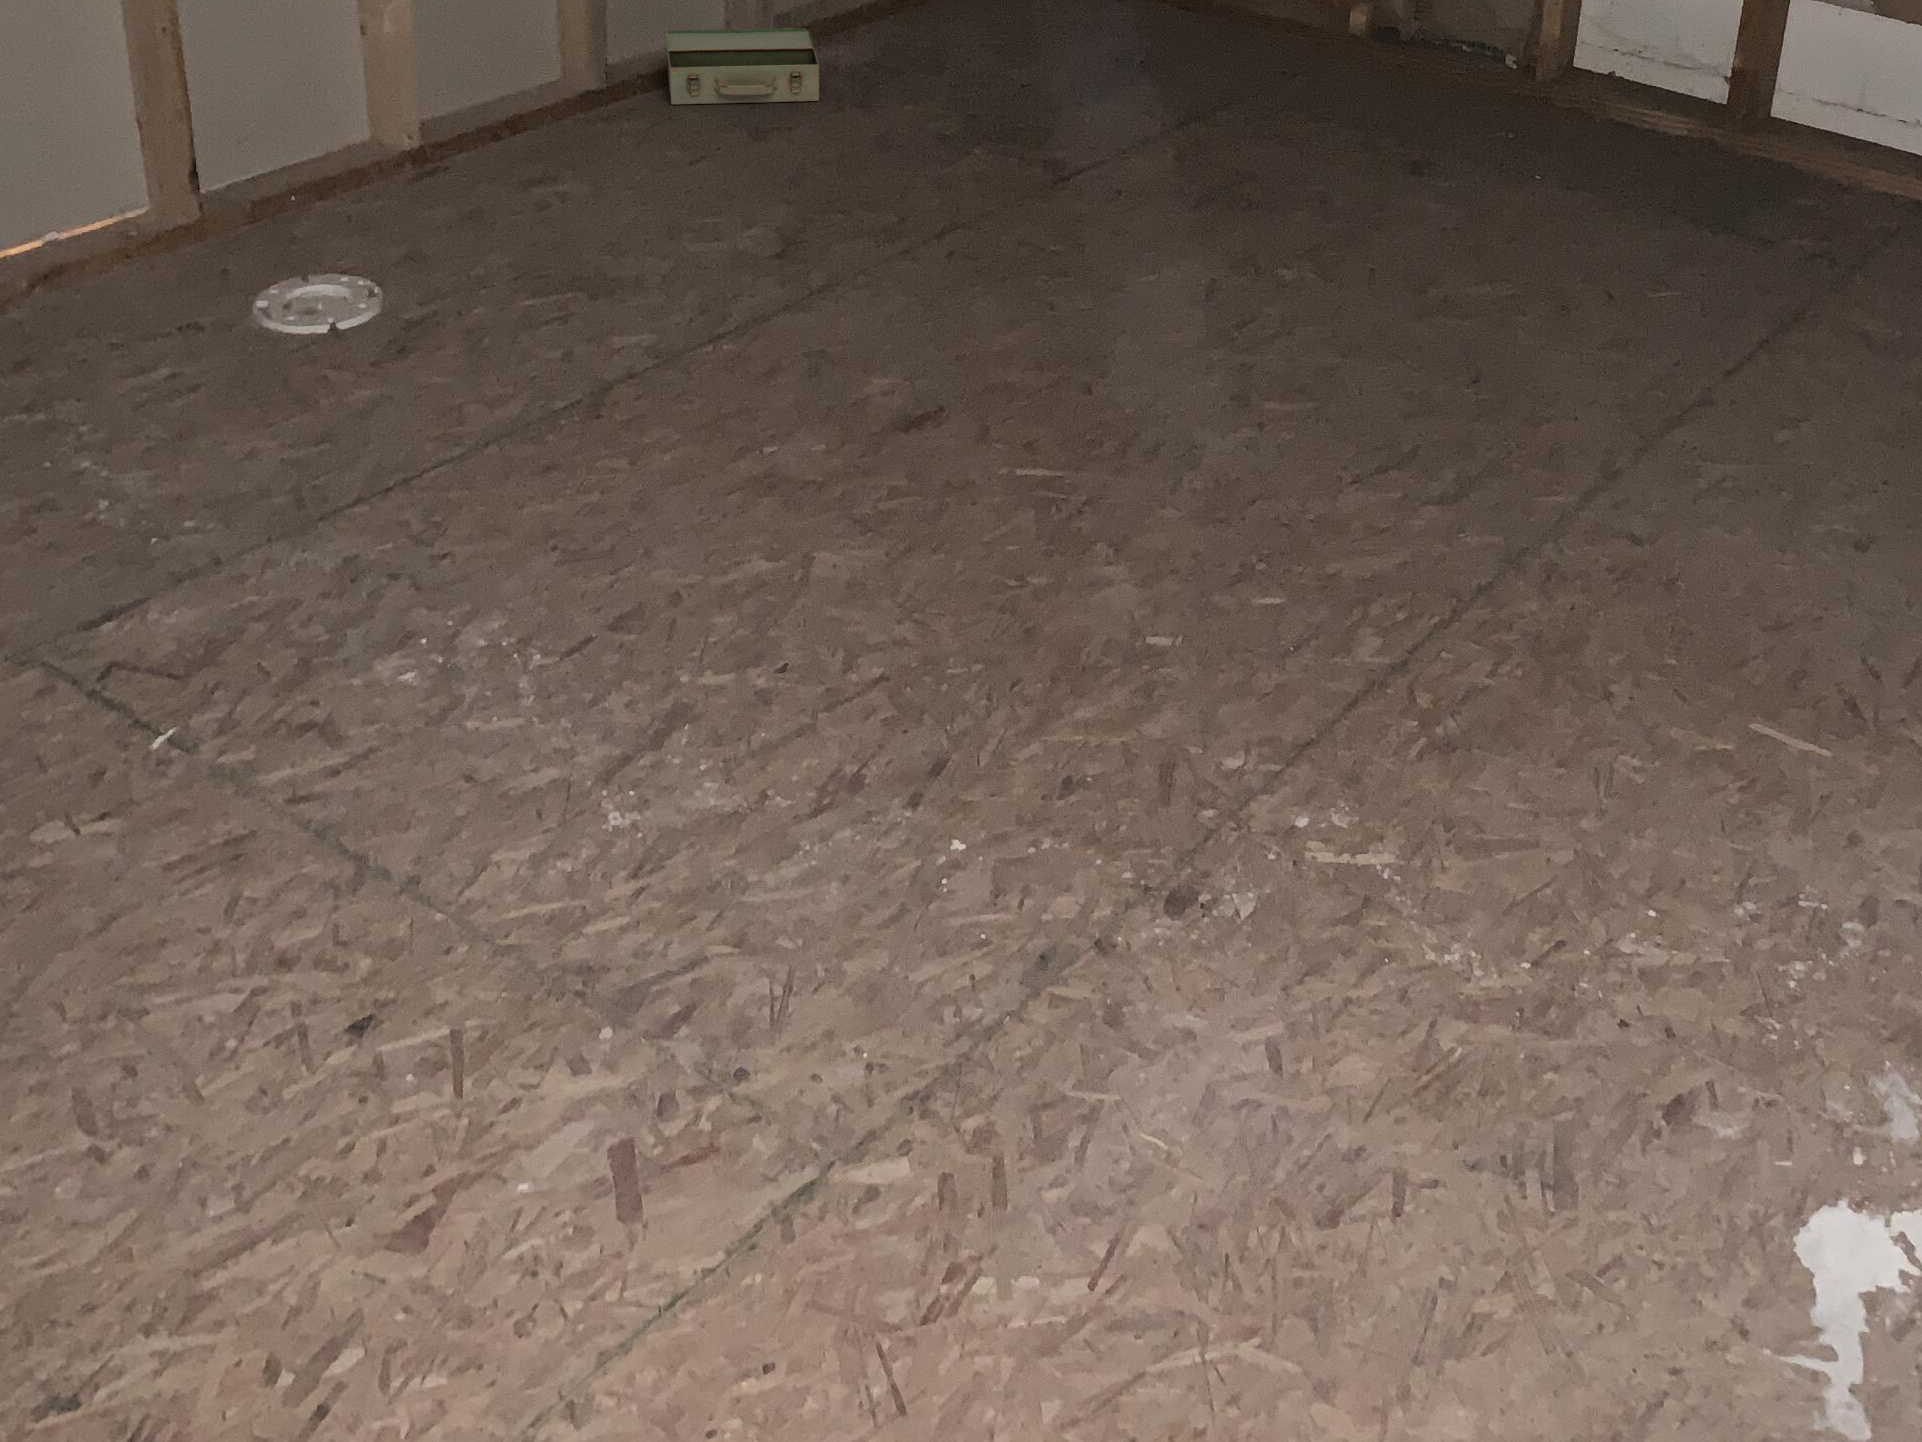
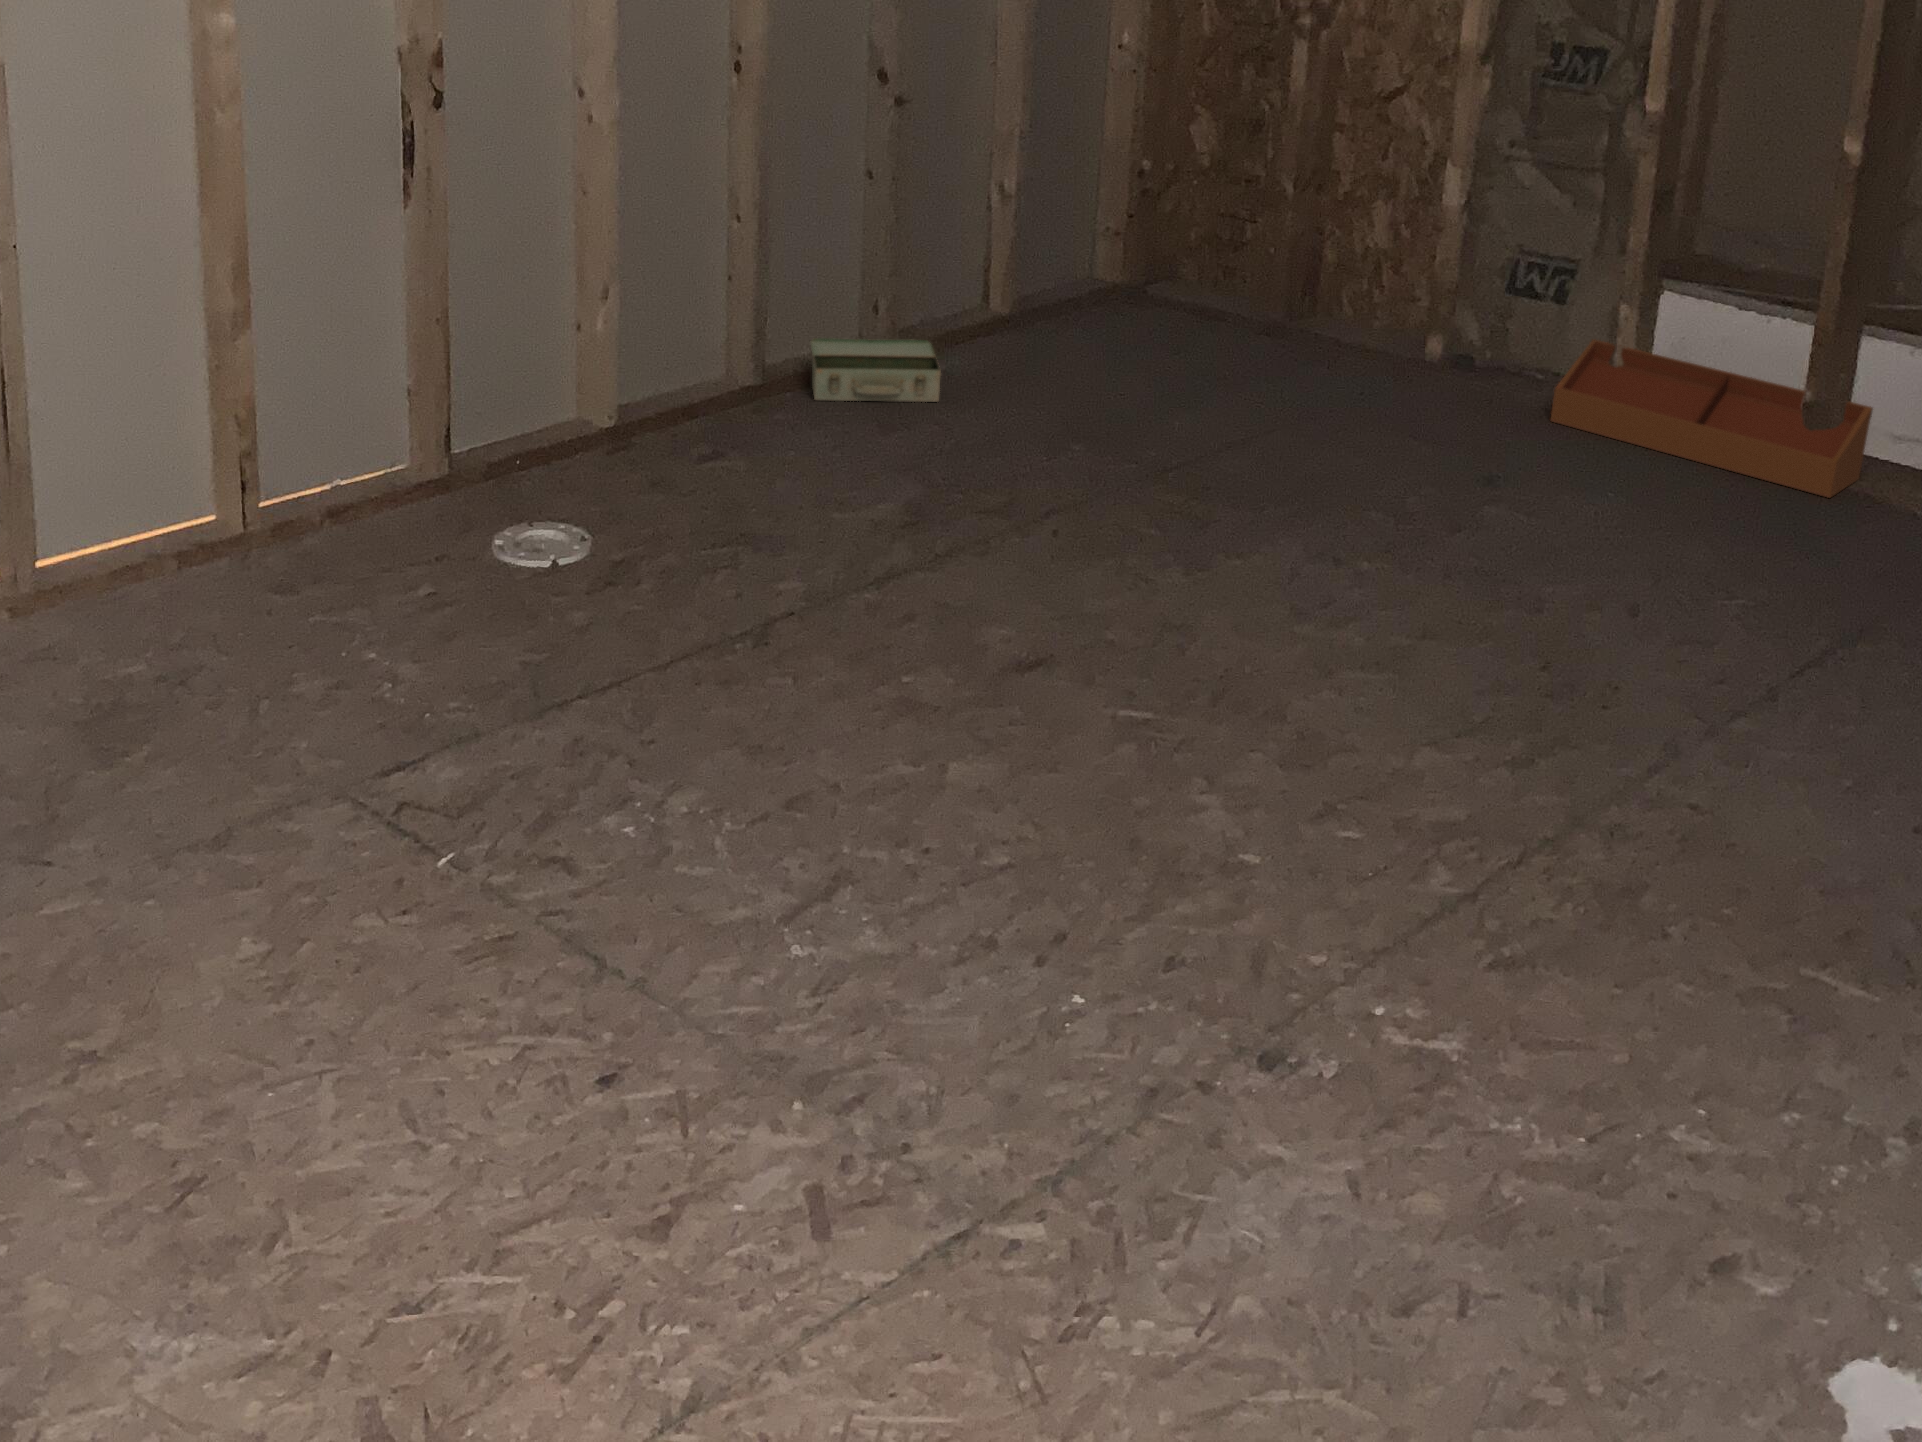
storage bin: none [1484,7,1803,171] -> present [1550,340,1873,498]

